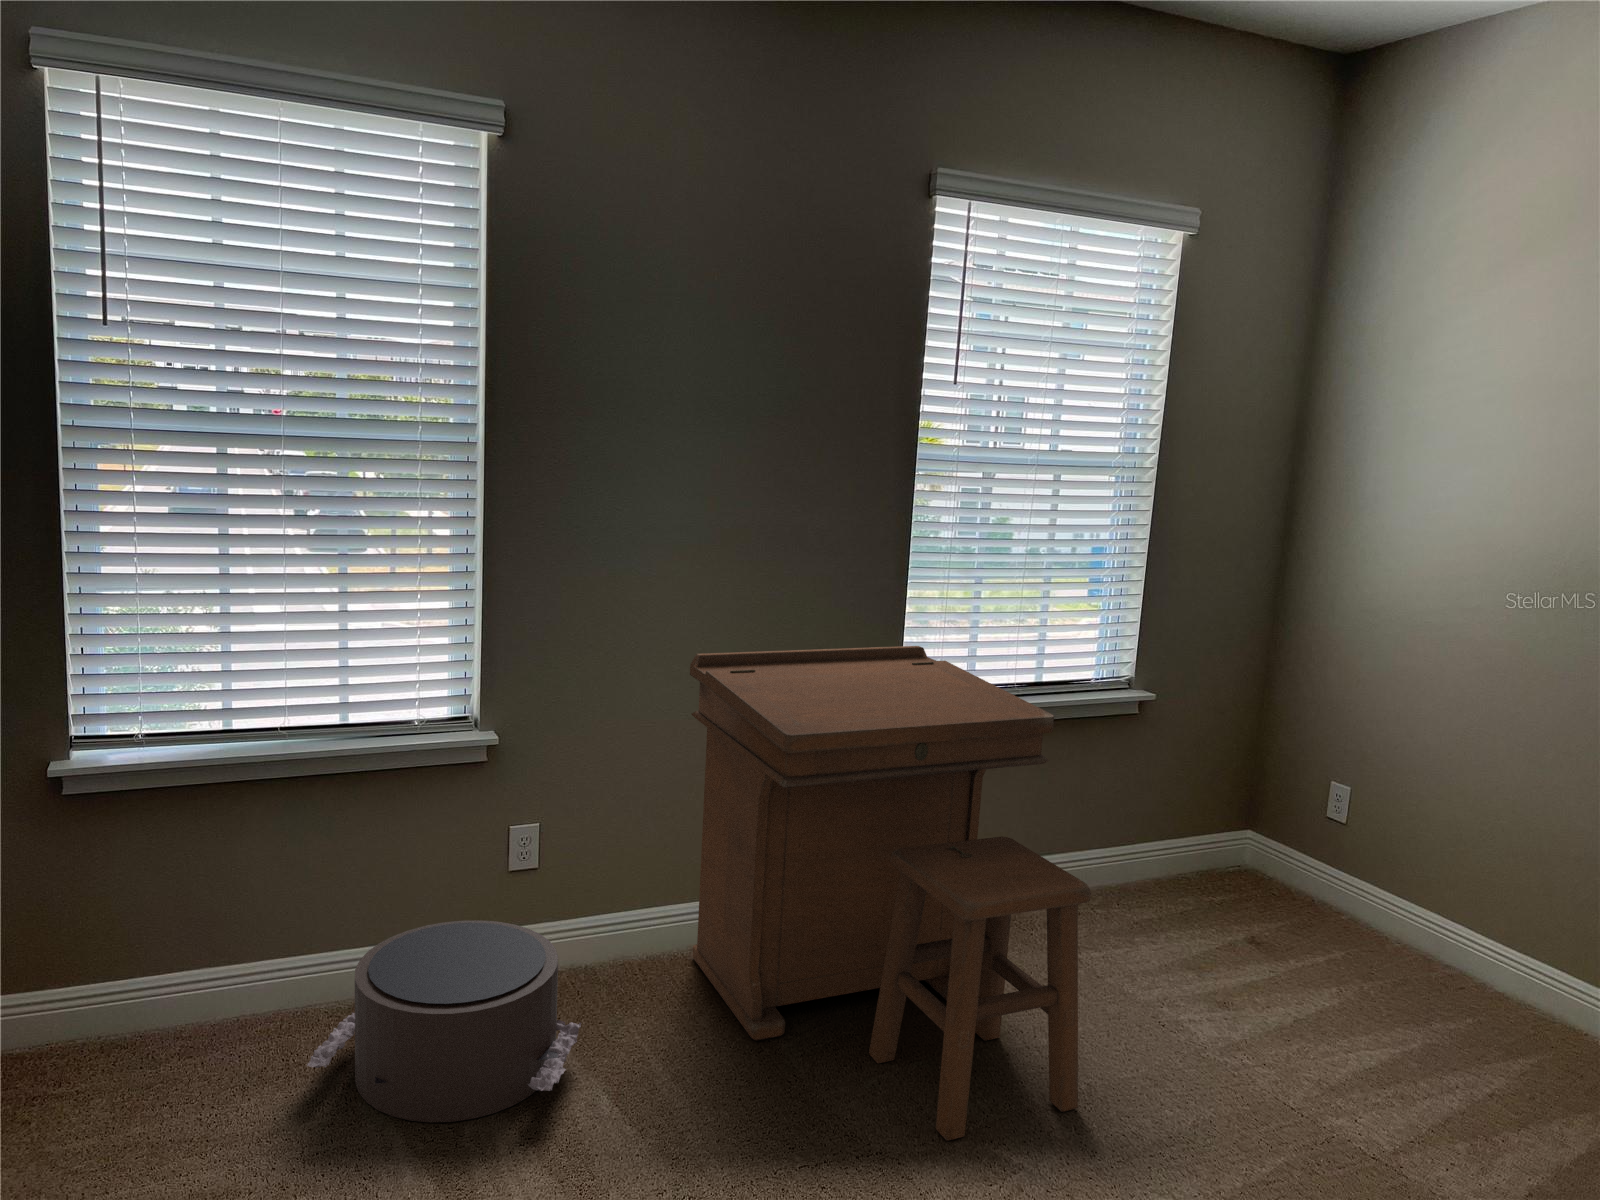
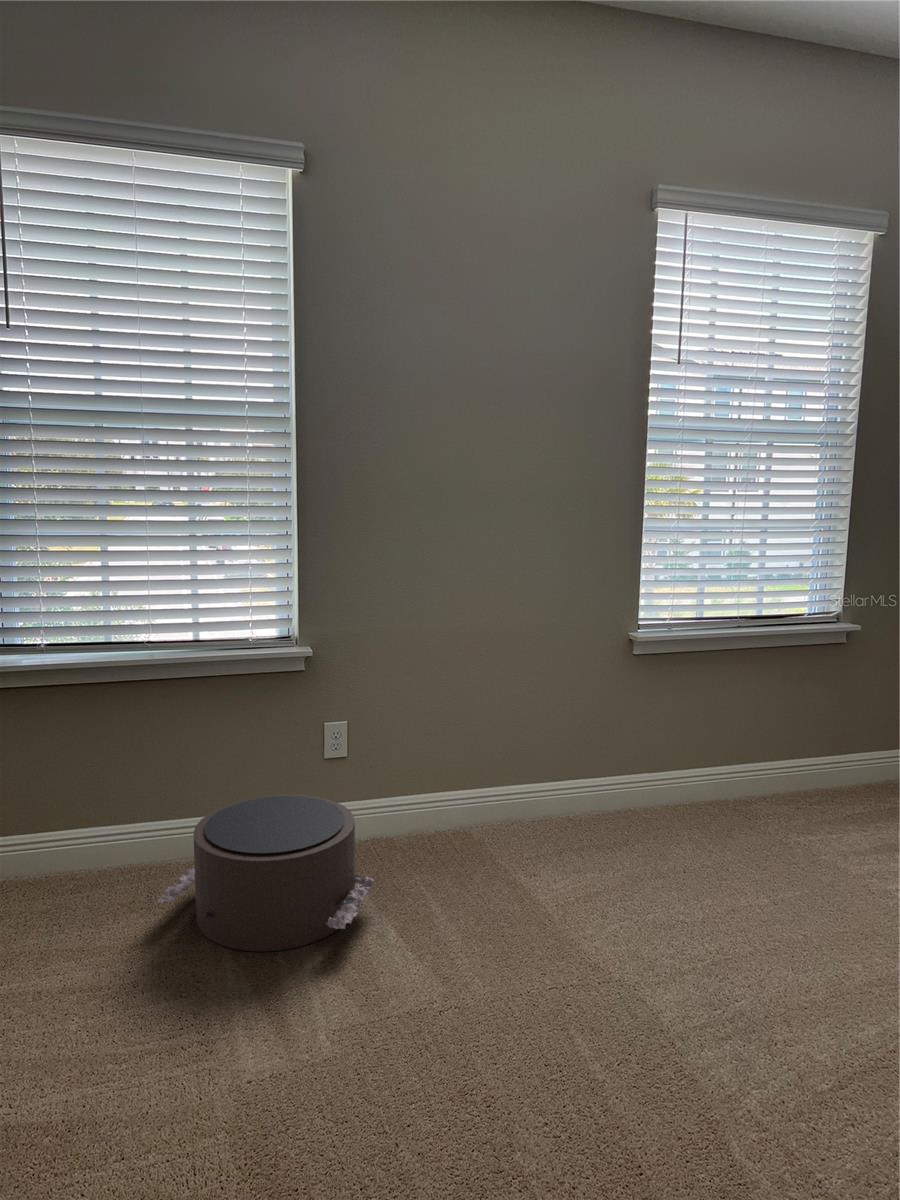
desk: present [690,646,1091,1141] -> none [463,582,815,990]

